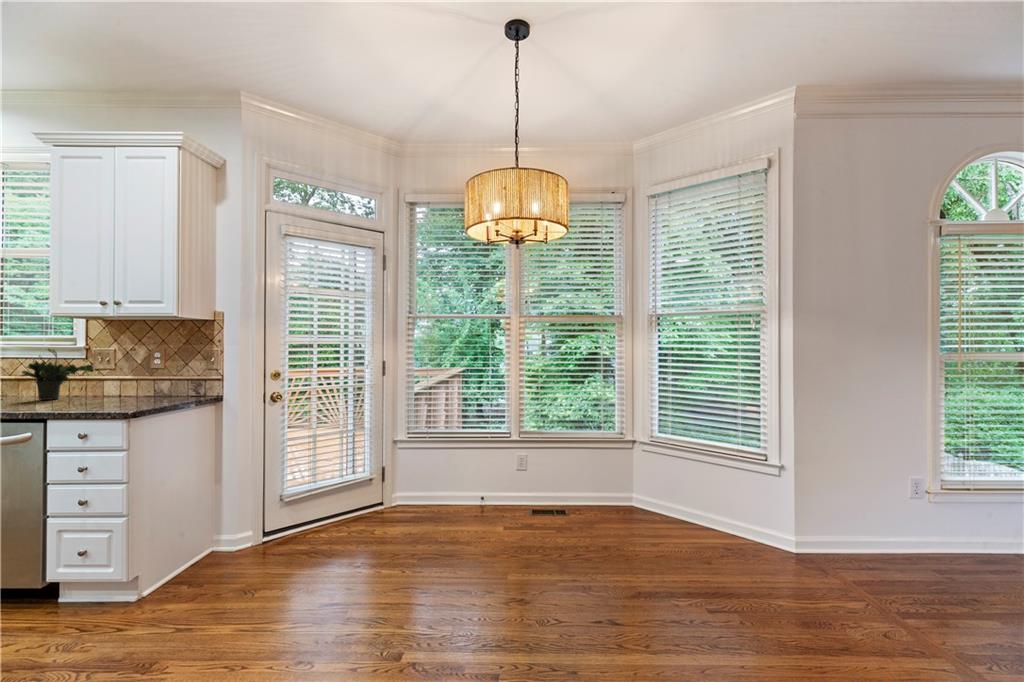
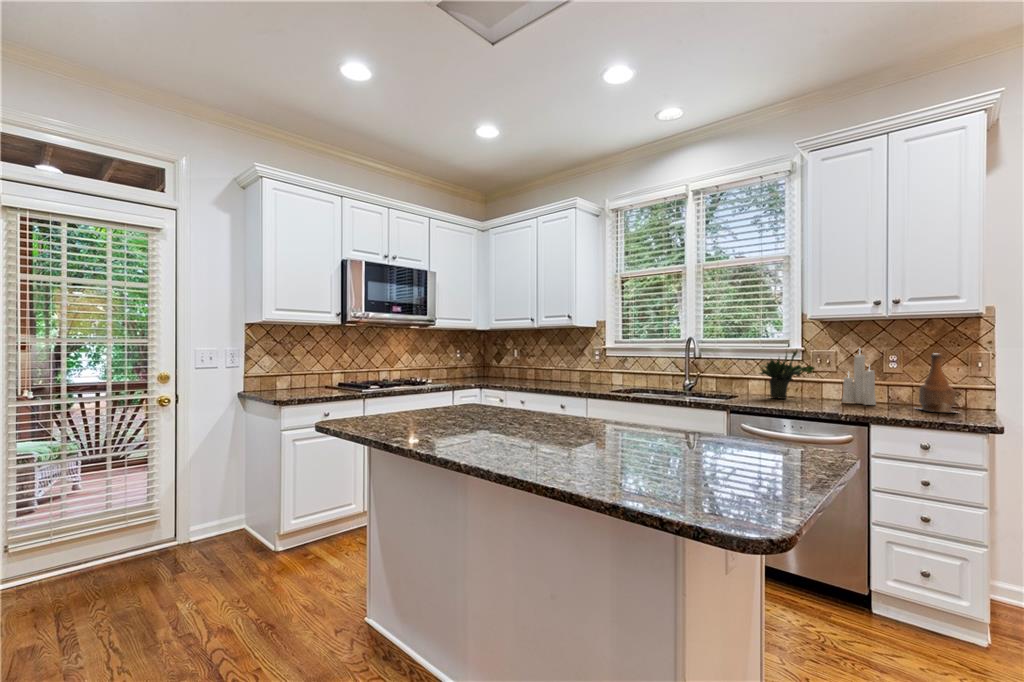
candle: none [98,344,127,399] -> present [842,354,876,405]
bottle: none [140,351,172,402] -> present [919,353,955,412]

